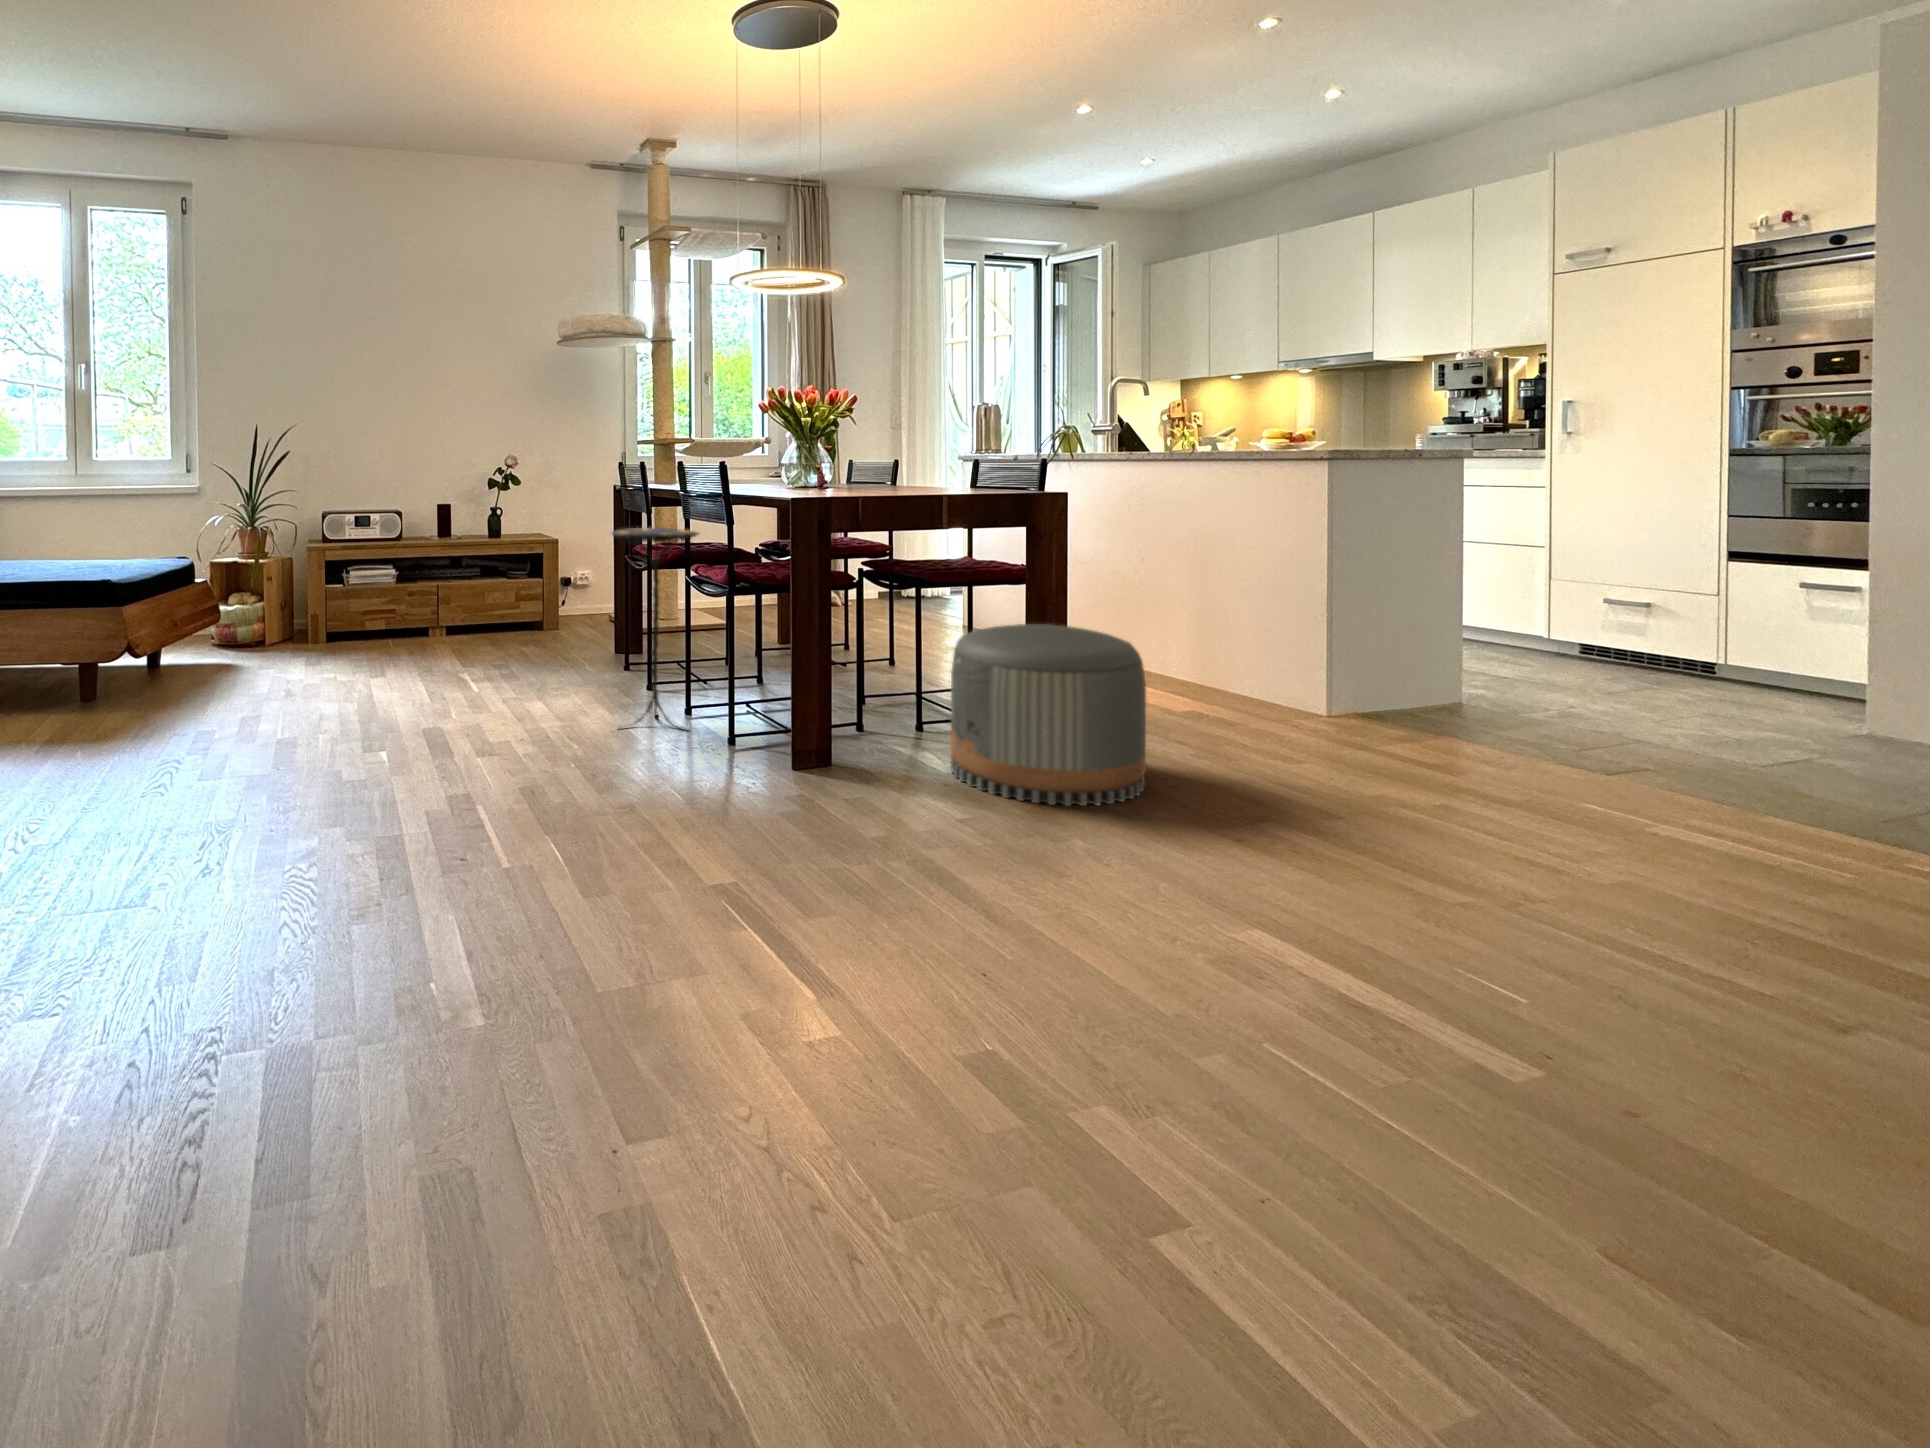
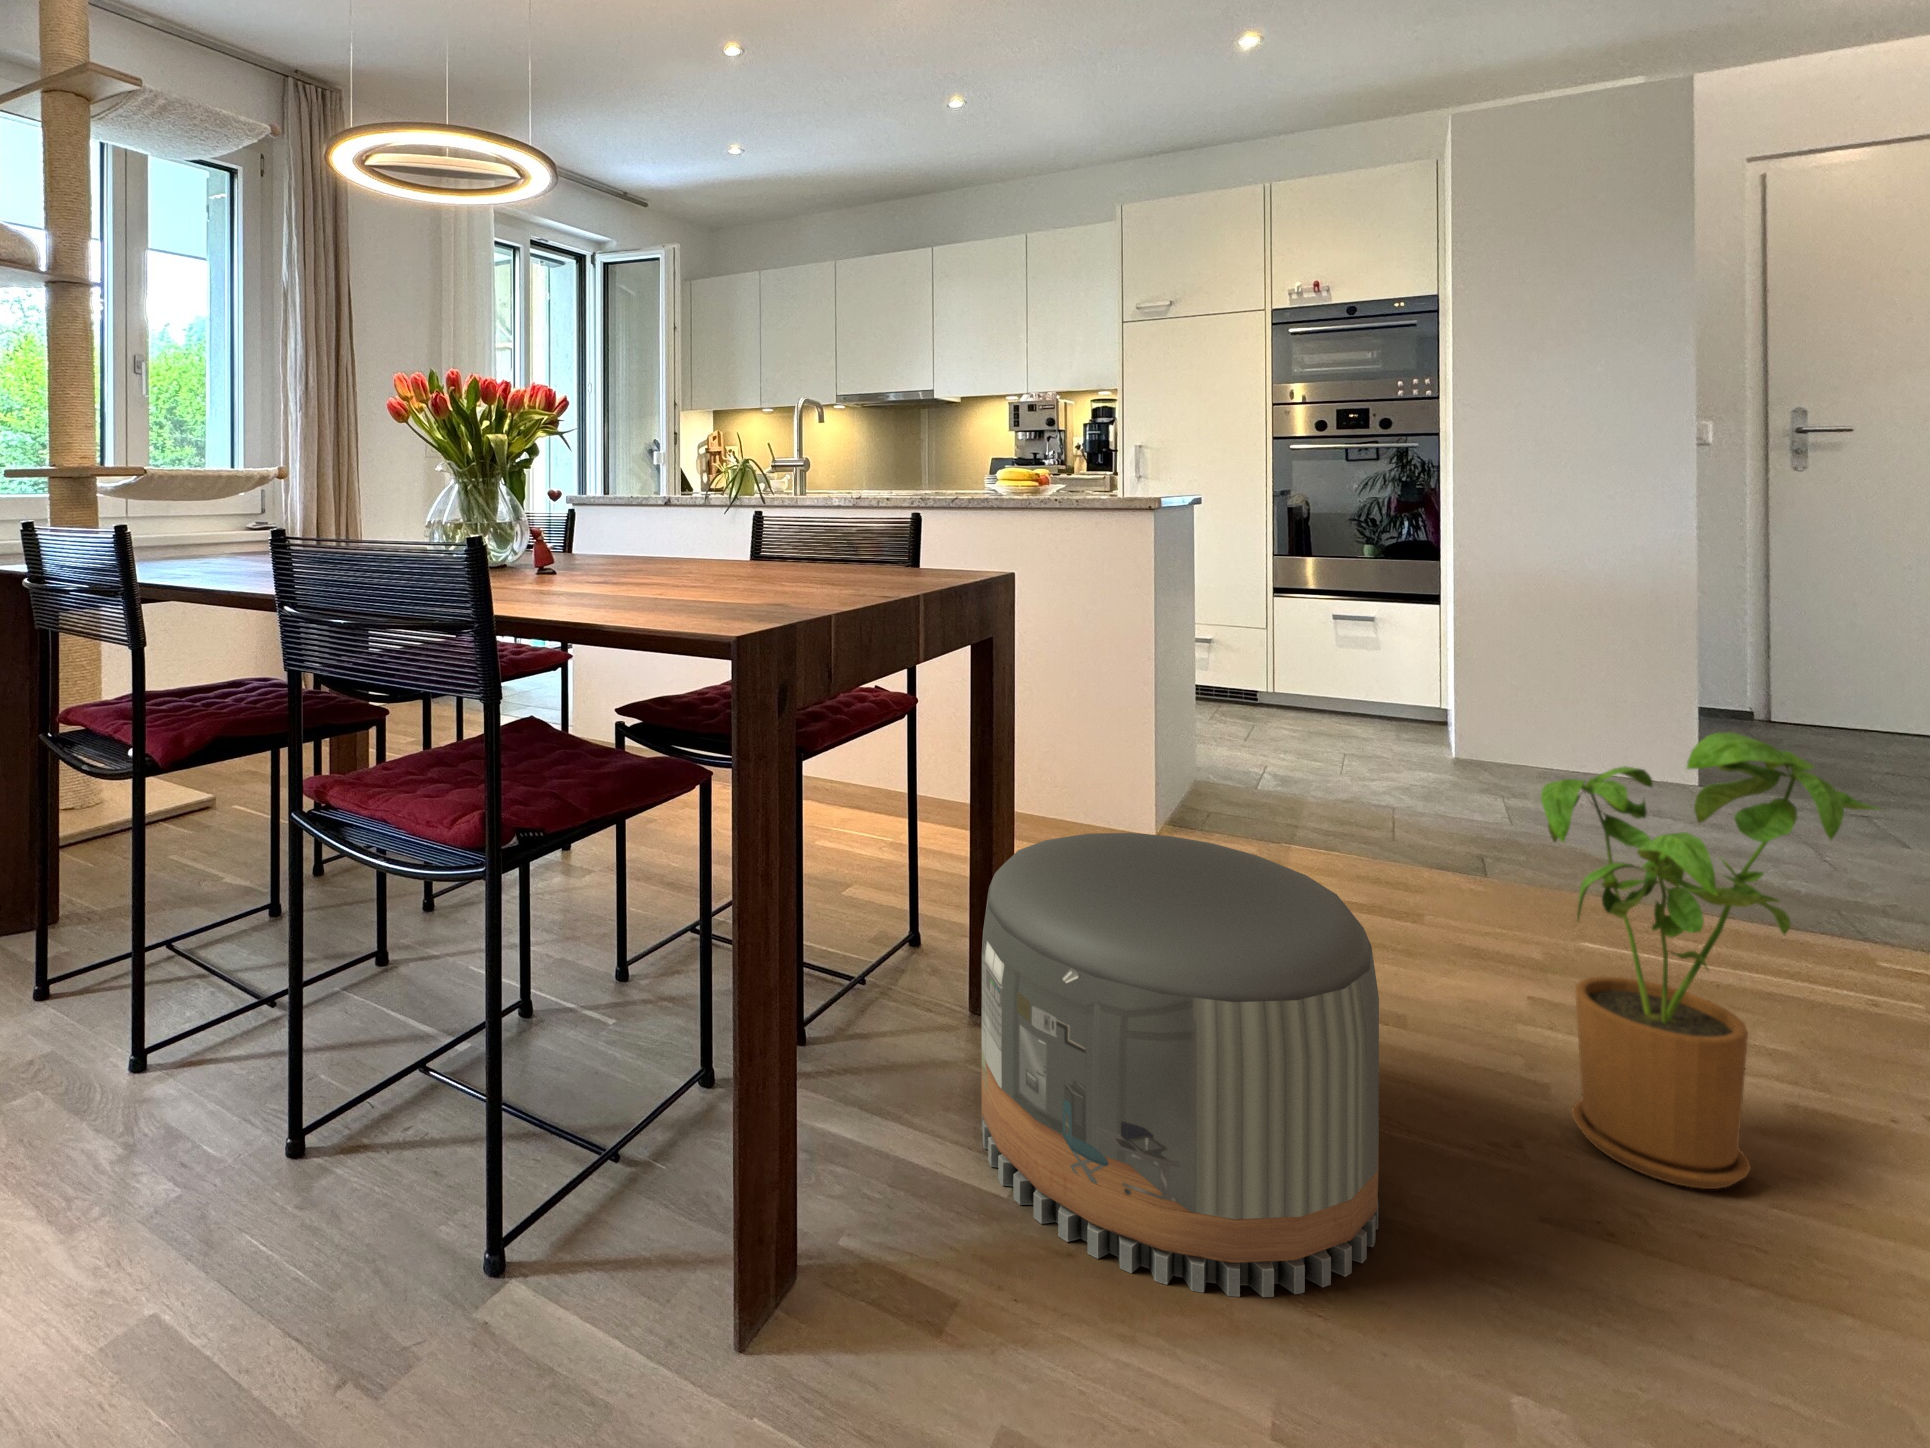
side table: present [612,528,698,729] -> none [85,702,360,1345]
house plant: none [1273,579,1452,839] -> present [1541,732,1880,1189]

